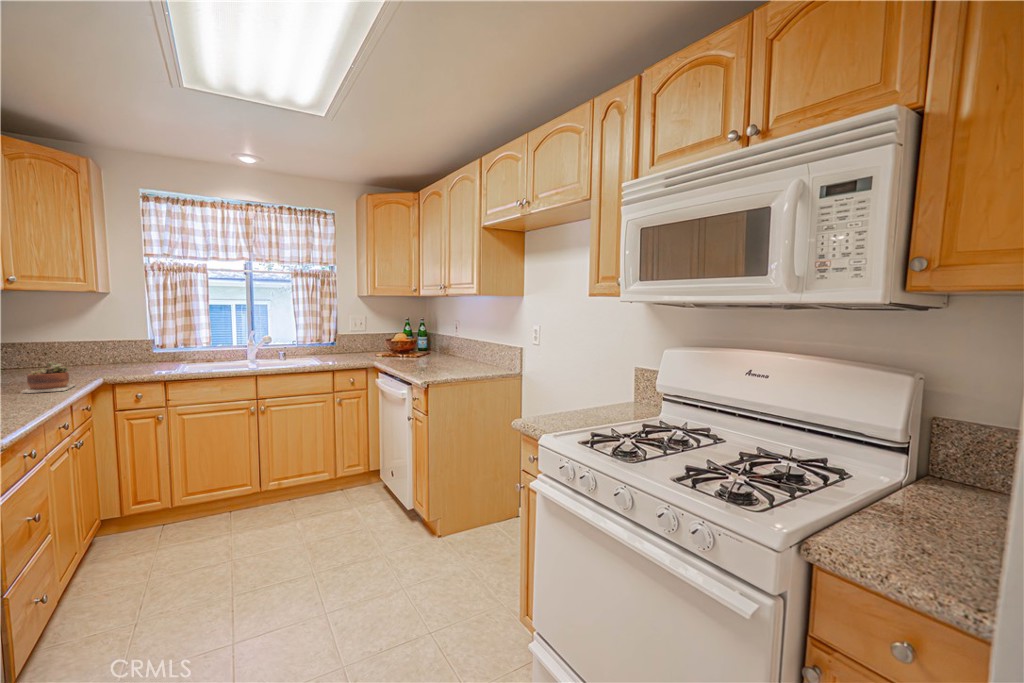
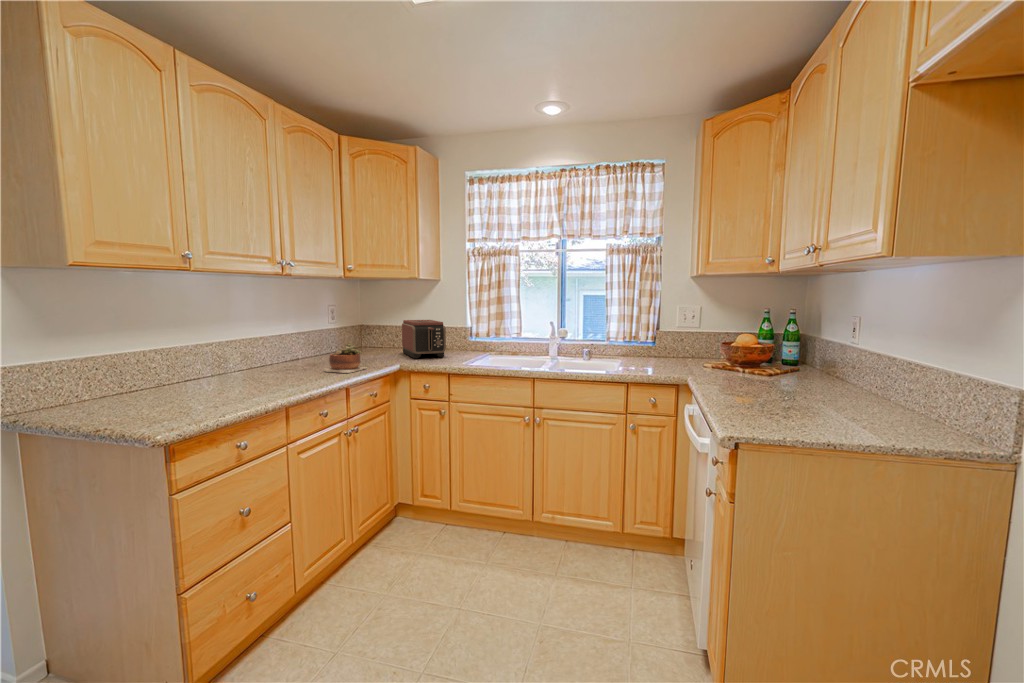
toaster: none [70,335,143,374] -> present [402,320,446,359]

